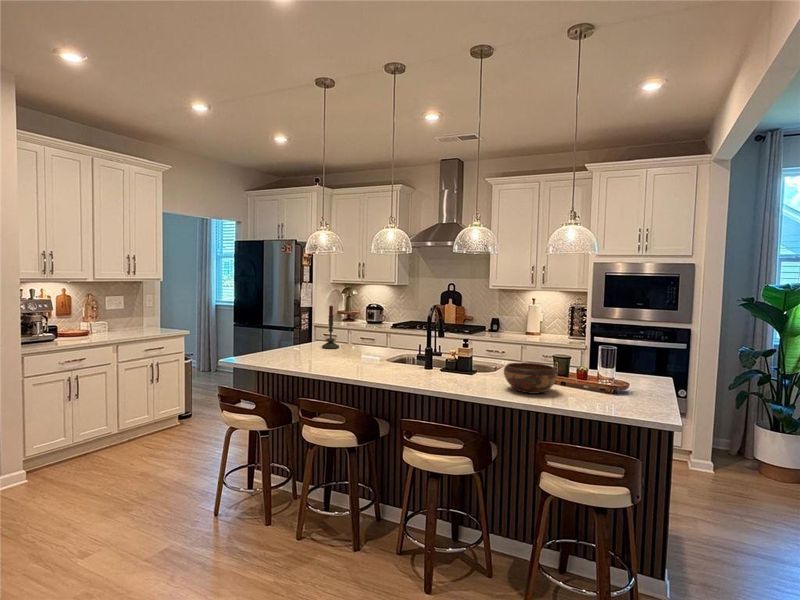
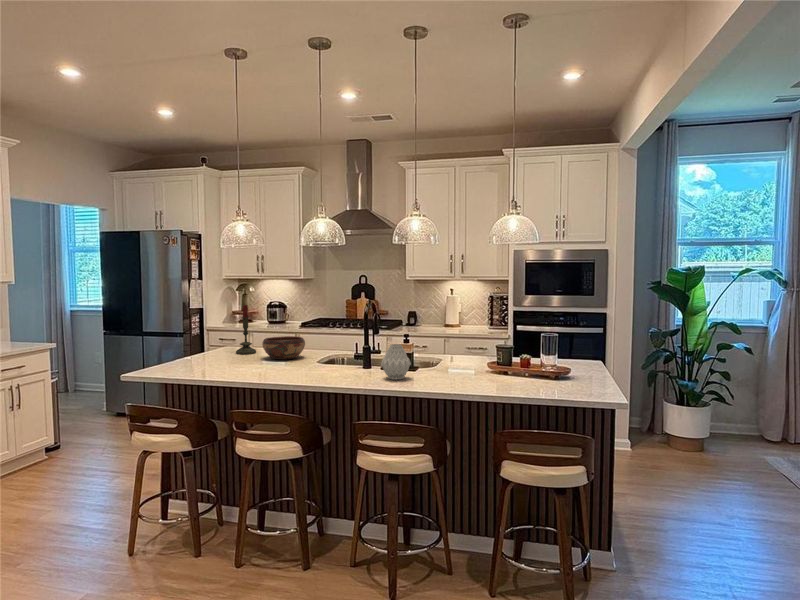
vase: none [434,348,463,382] -> present [381,344,411,380]
decorative bowl: present [504,362,557,394] -> present [262,336,305,360]

